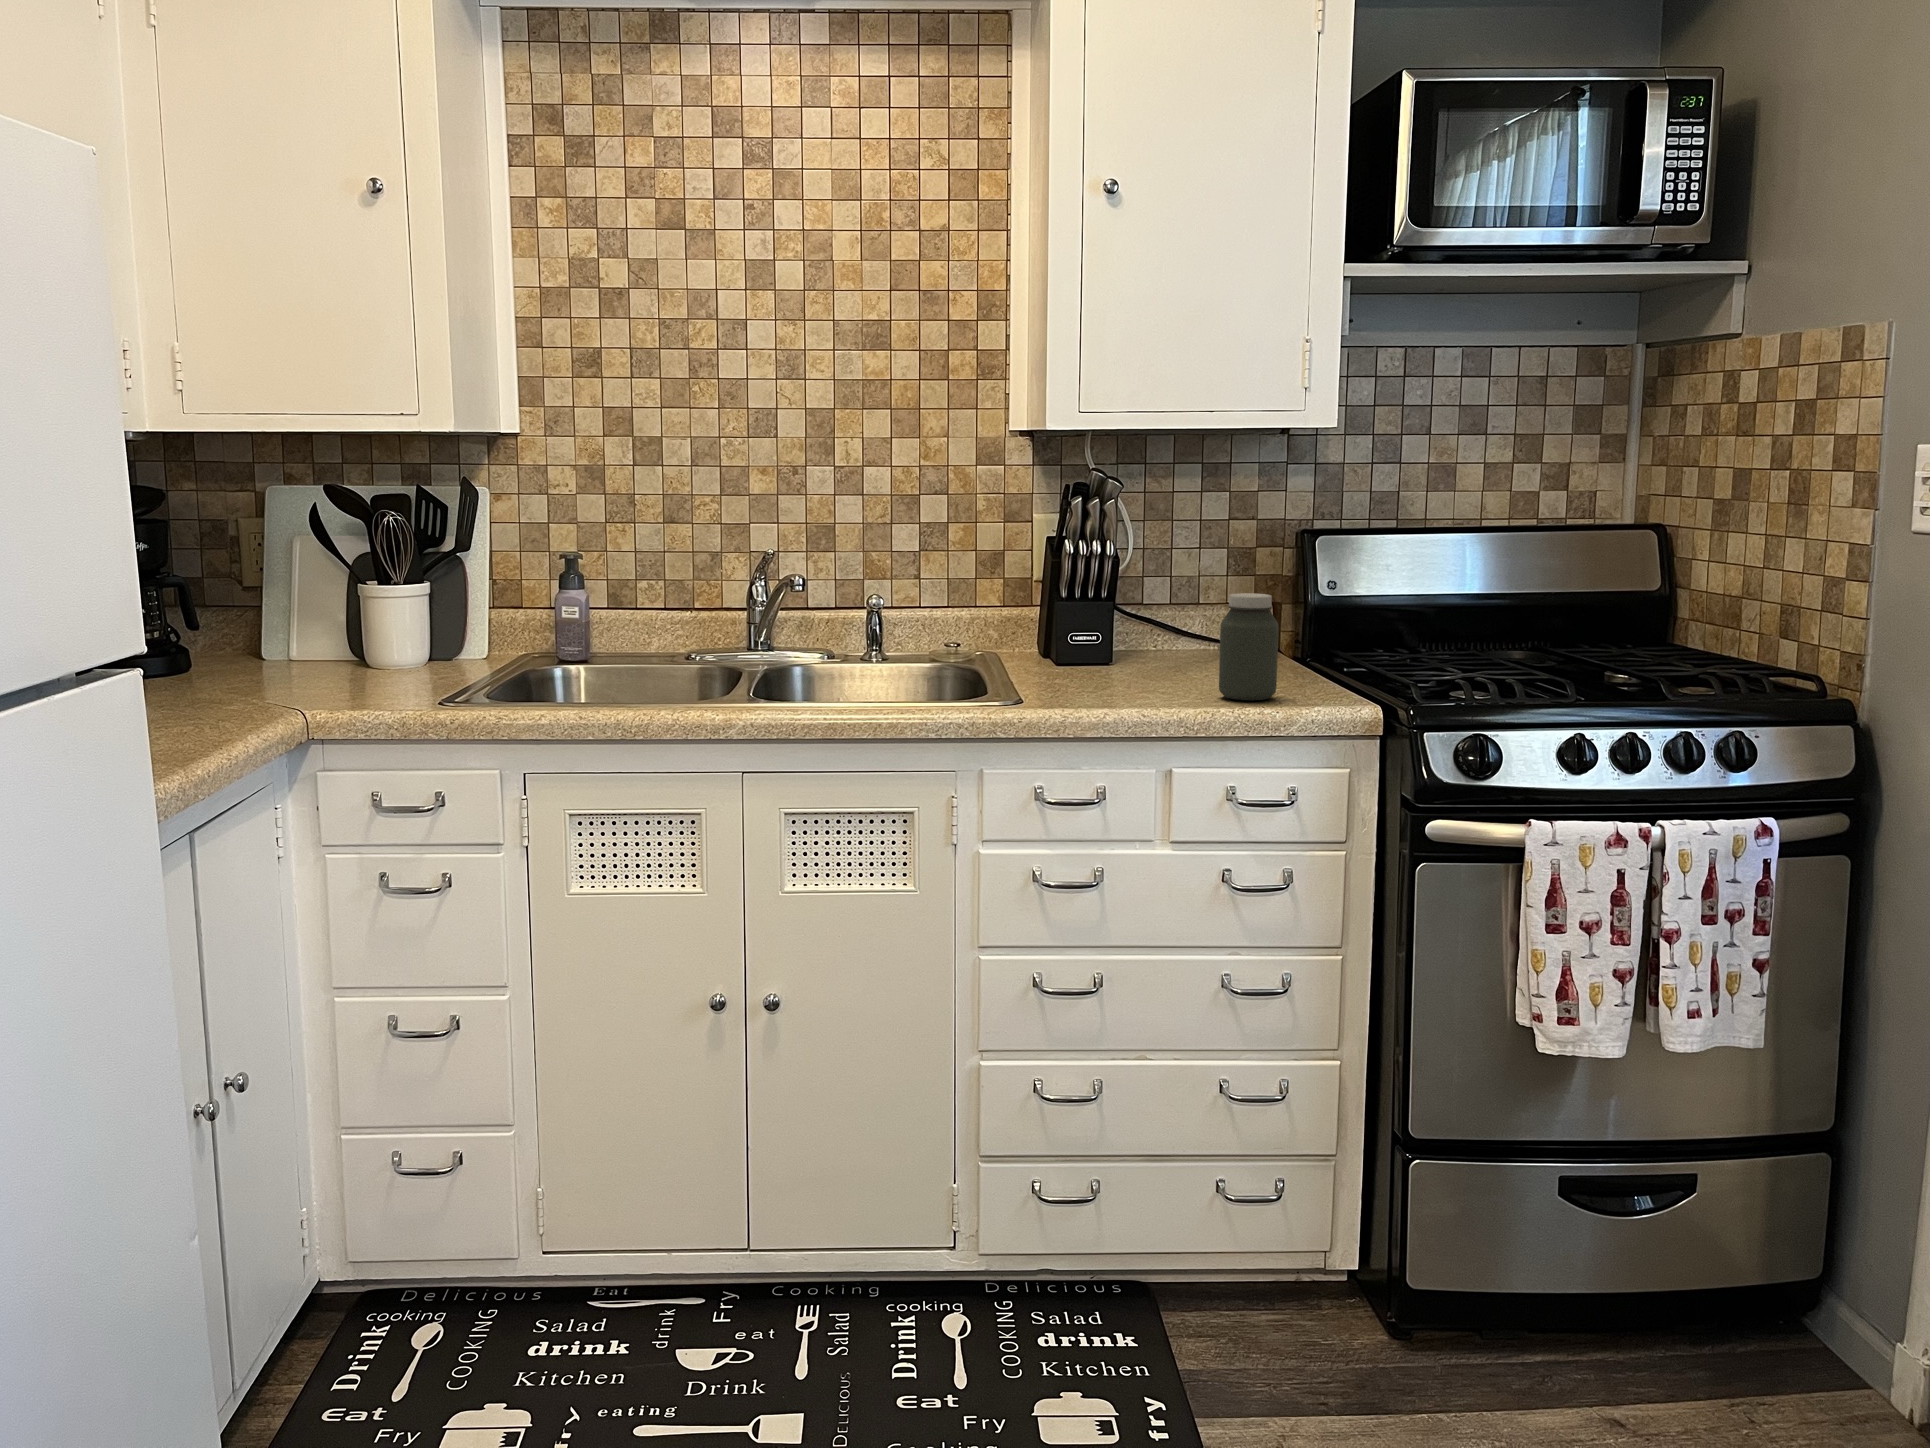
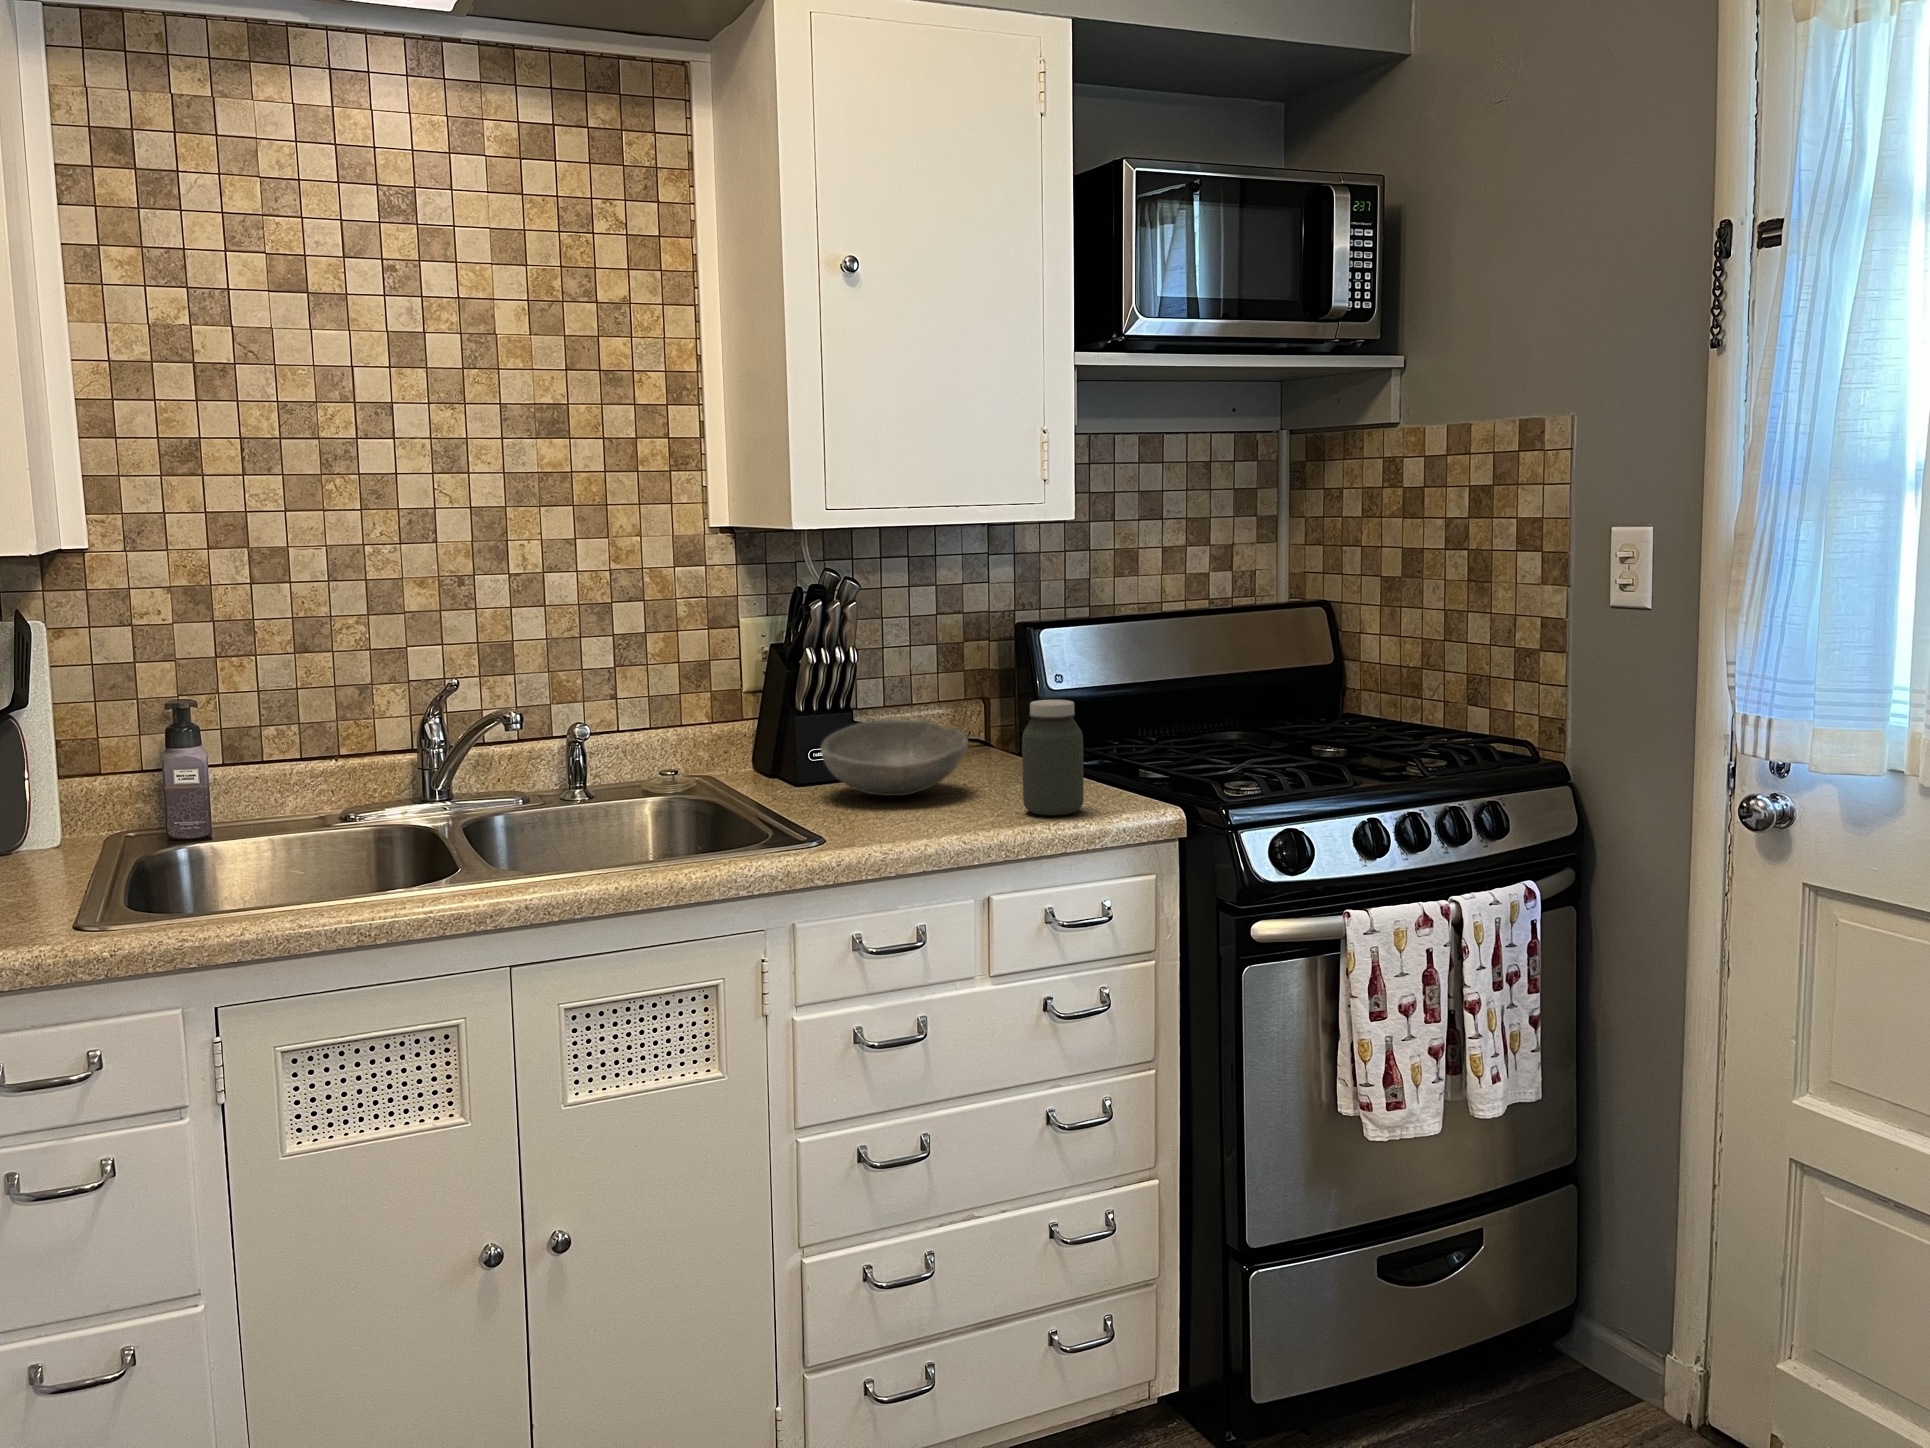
bowl: none [1063,610,1199,676] -> present [821,720,968,796]

